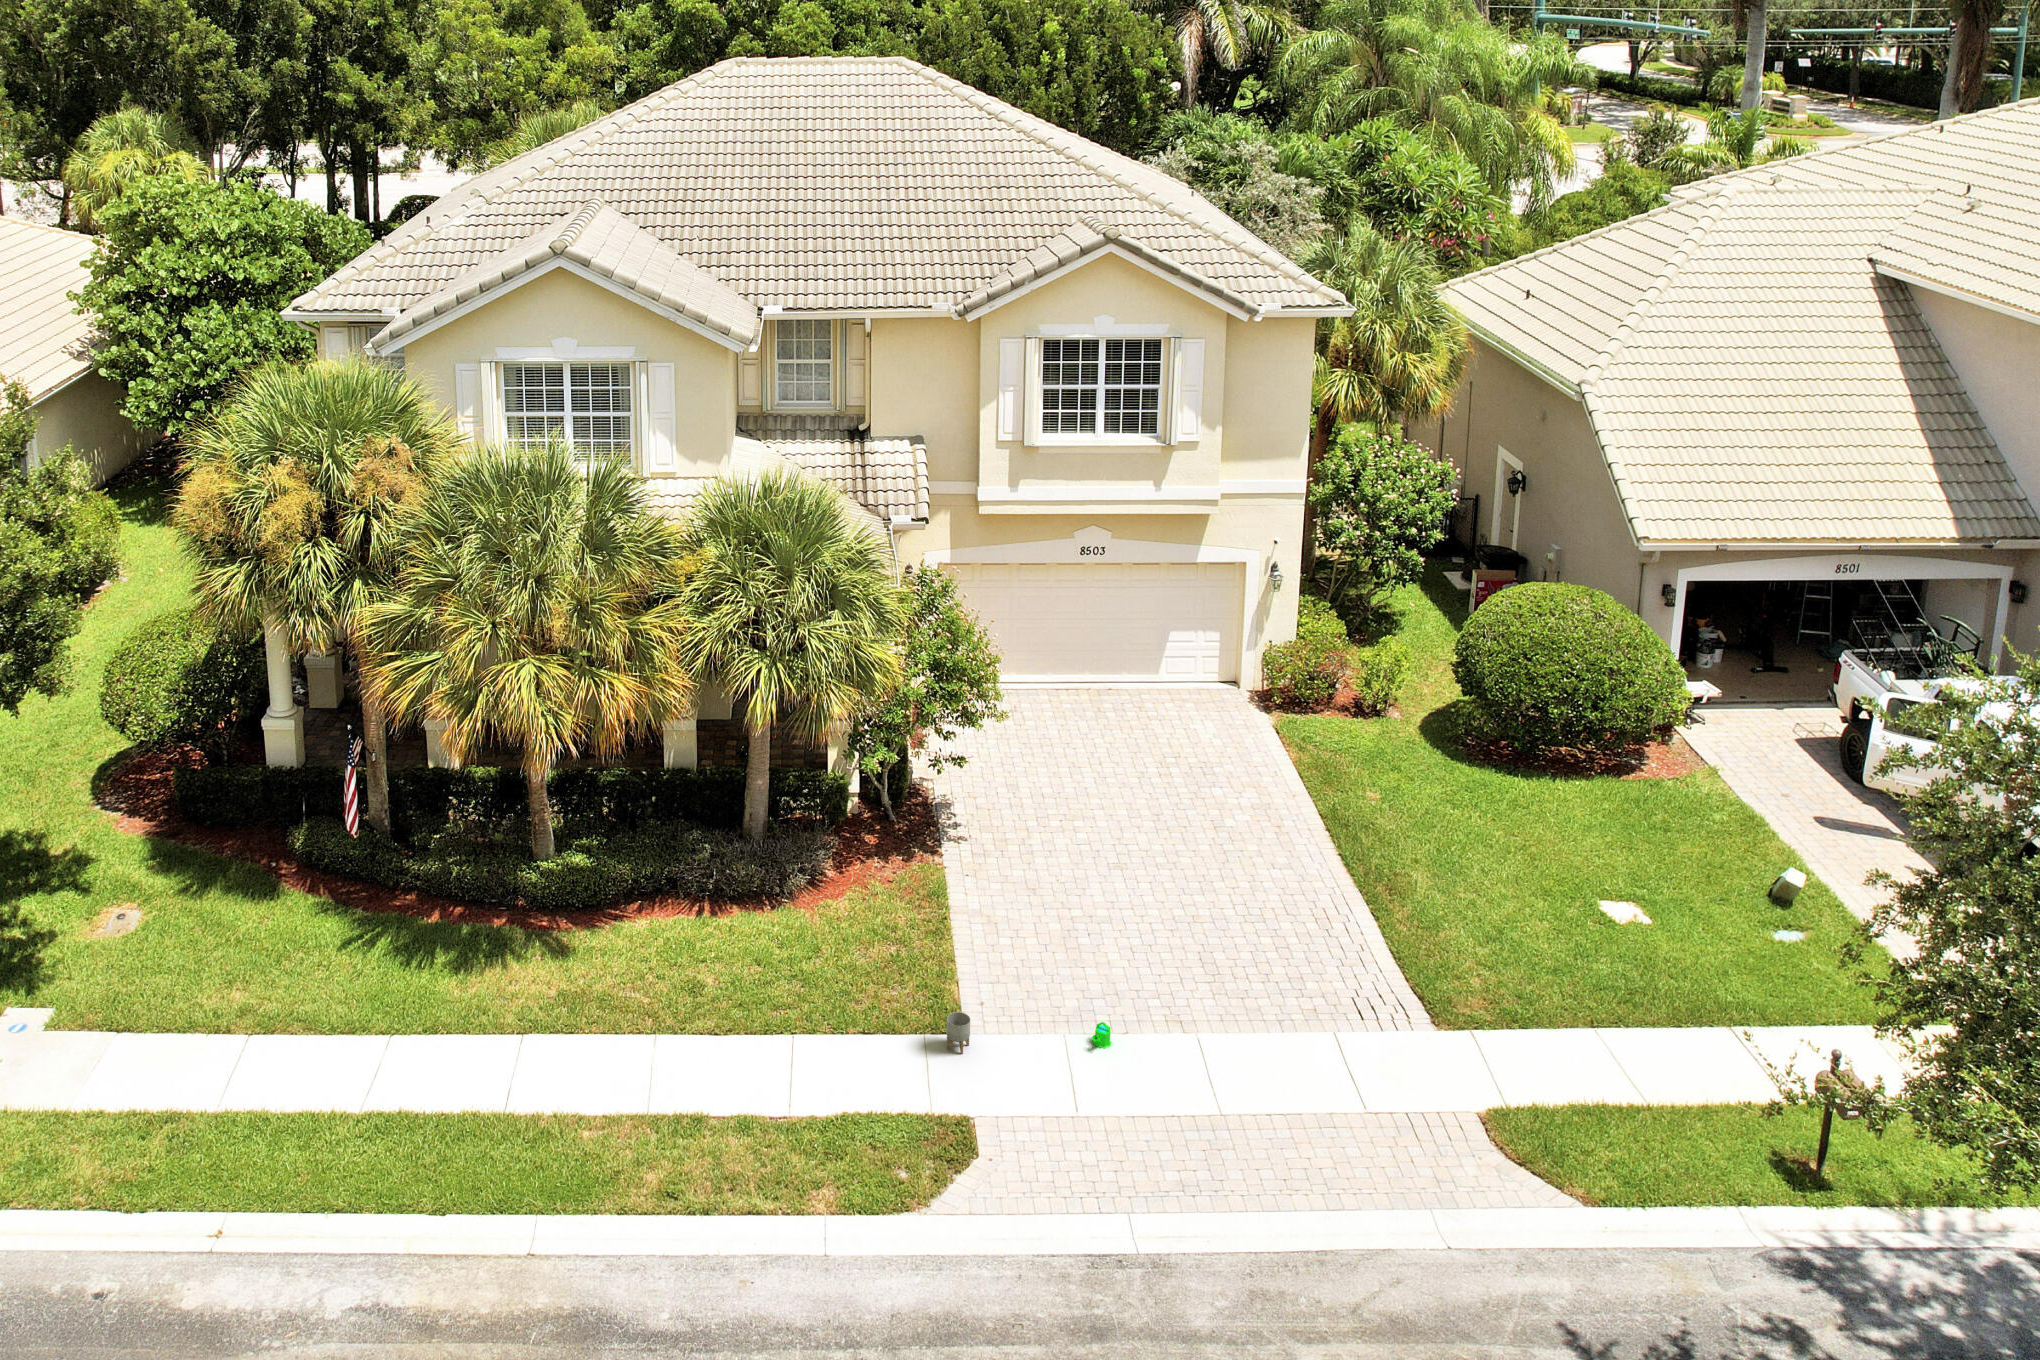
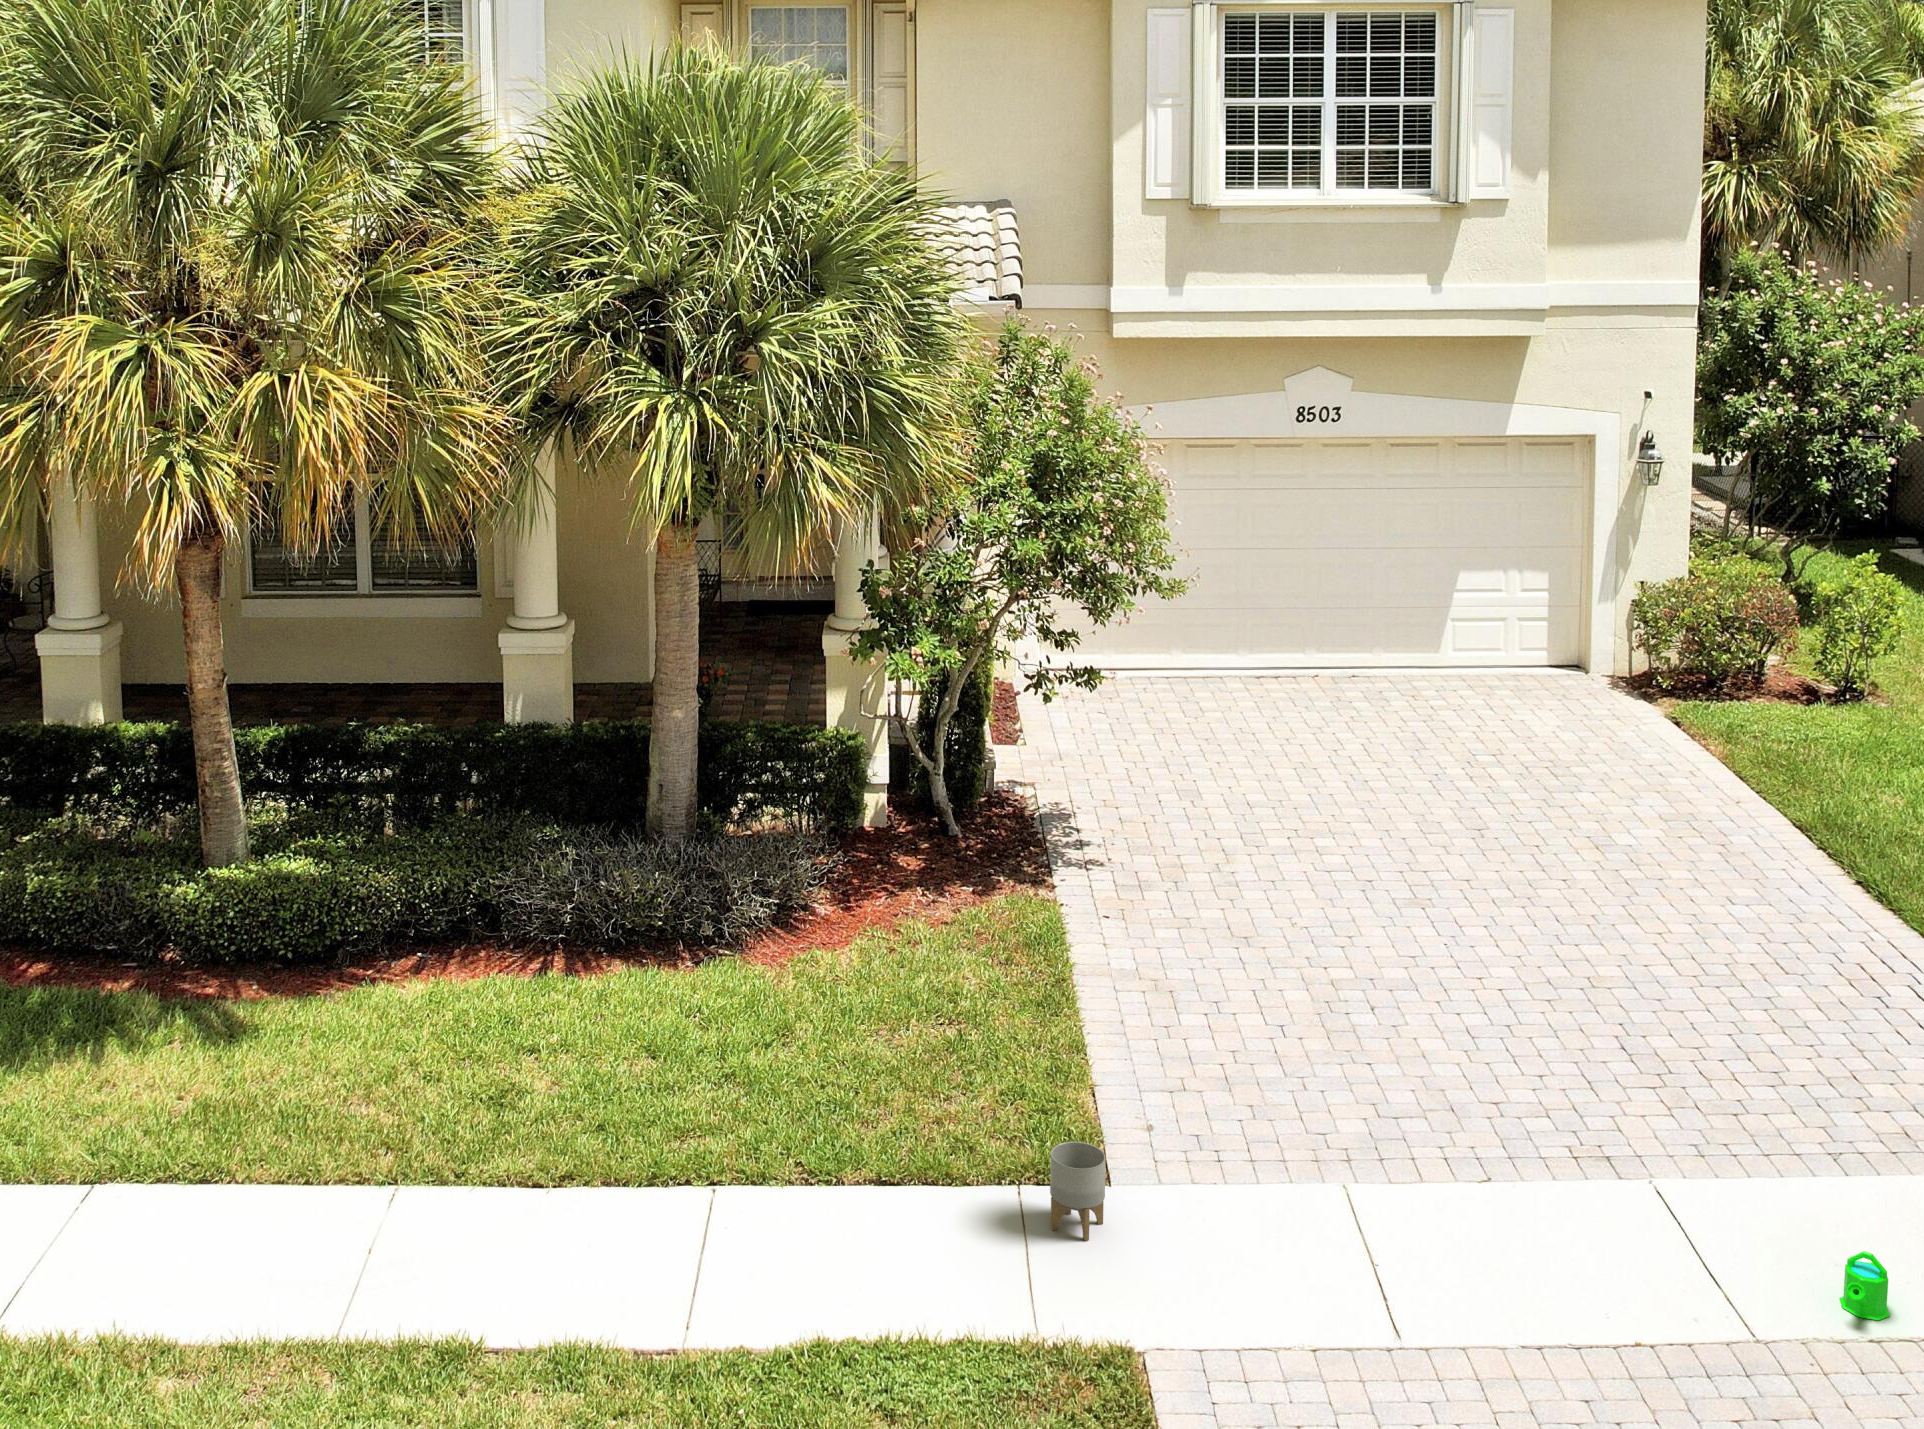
watering can: present [1092,1022,1111,1048] -> present [1840,1251,1890,1320]

